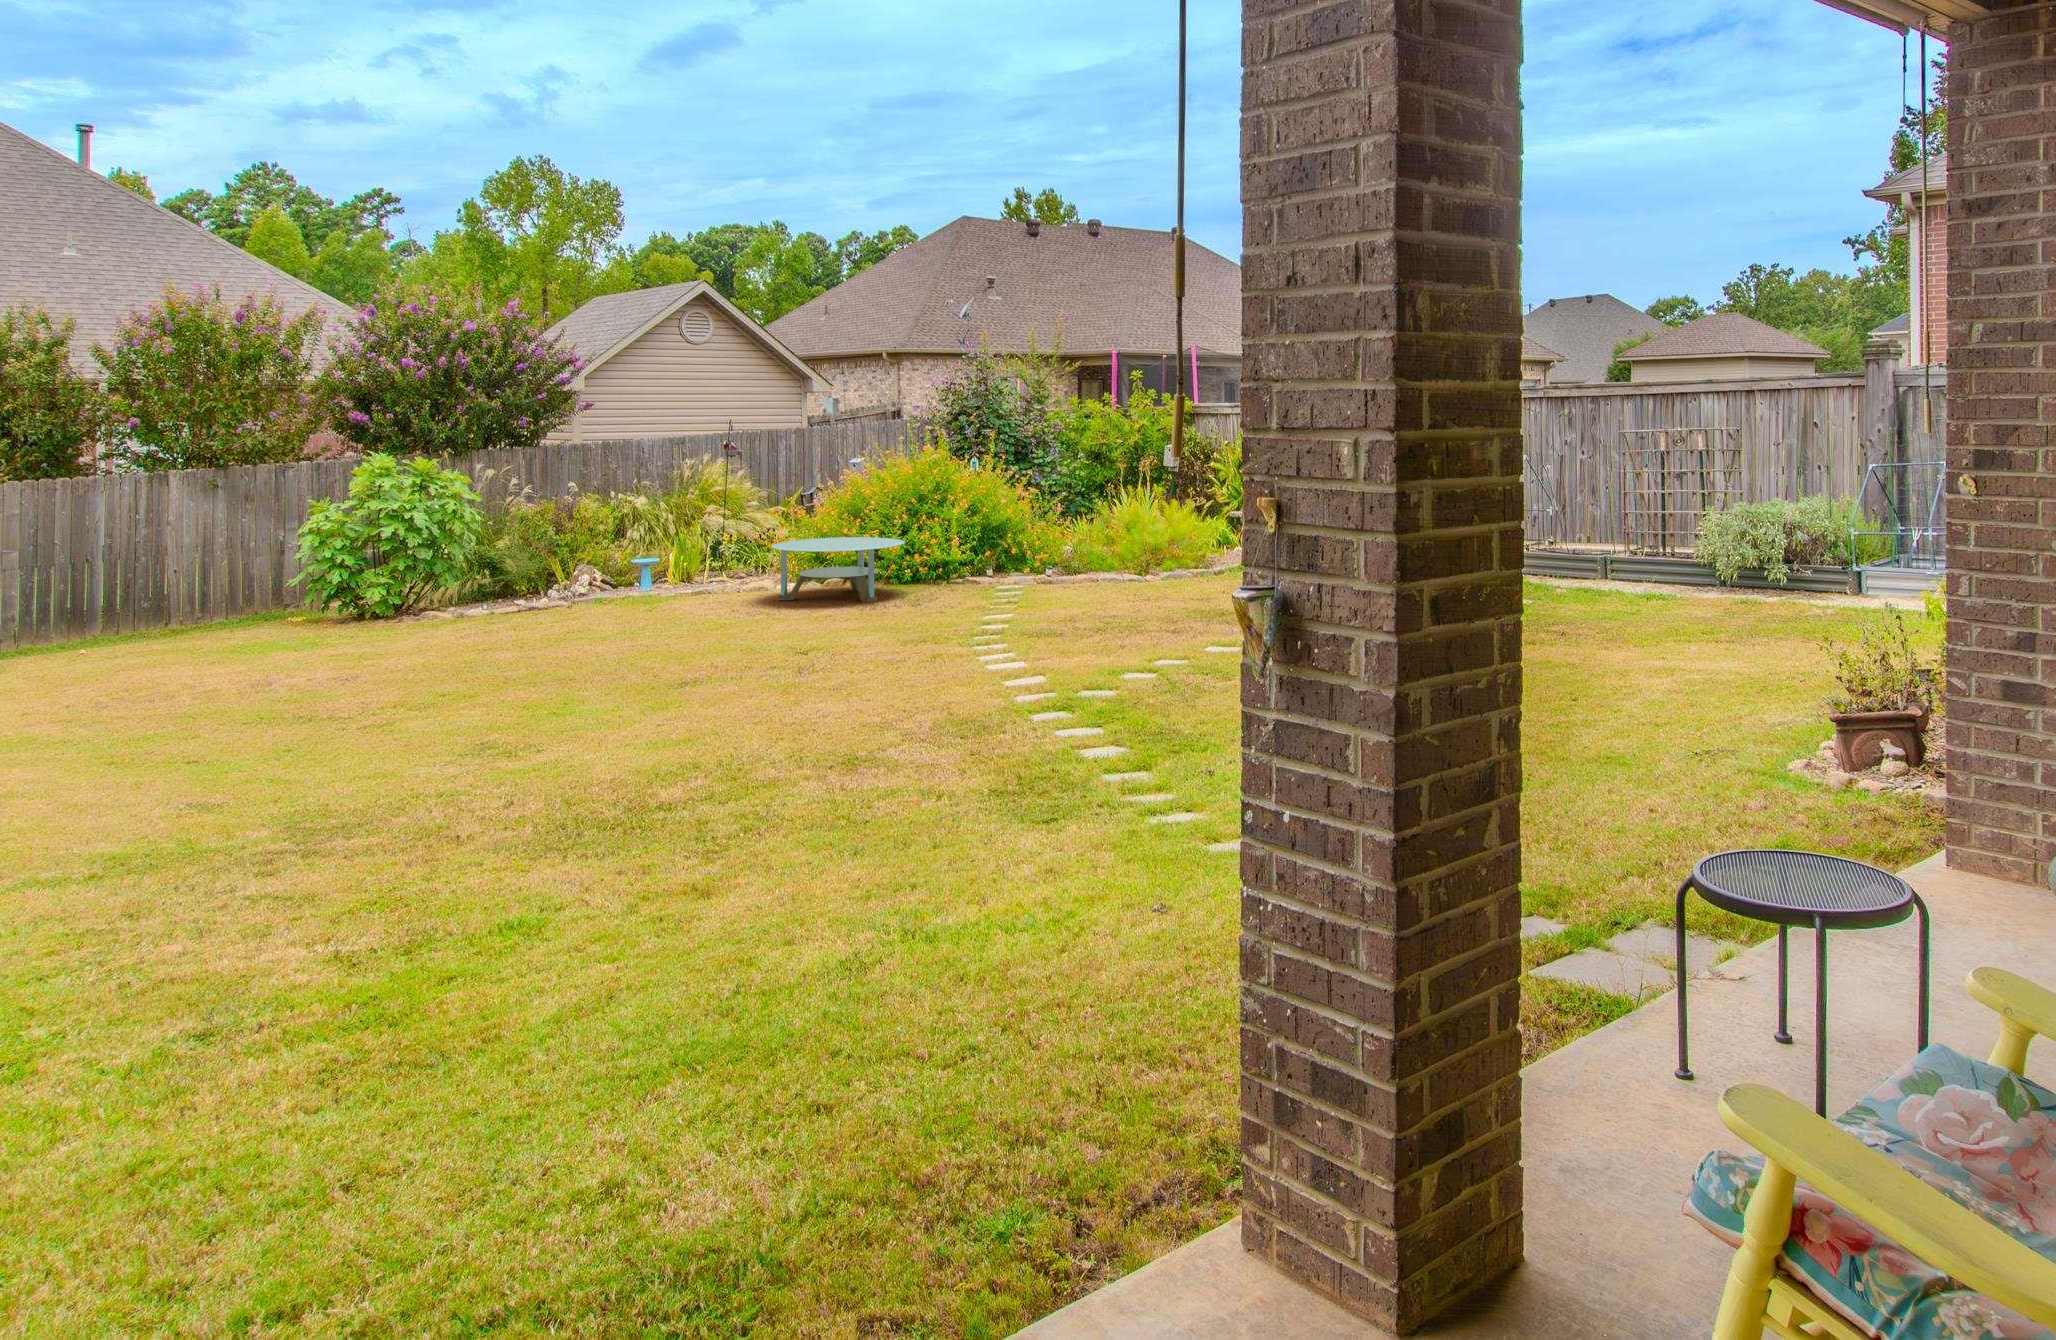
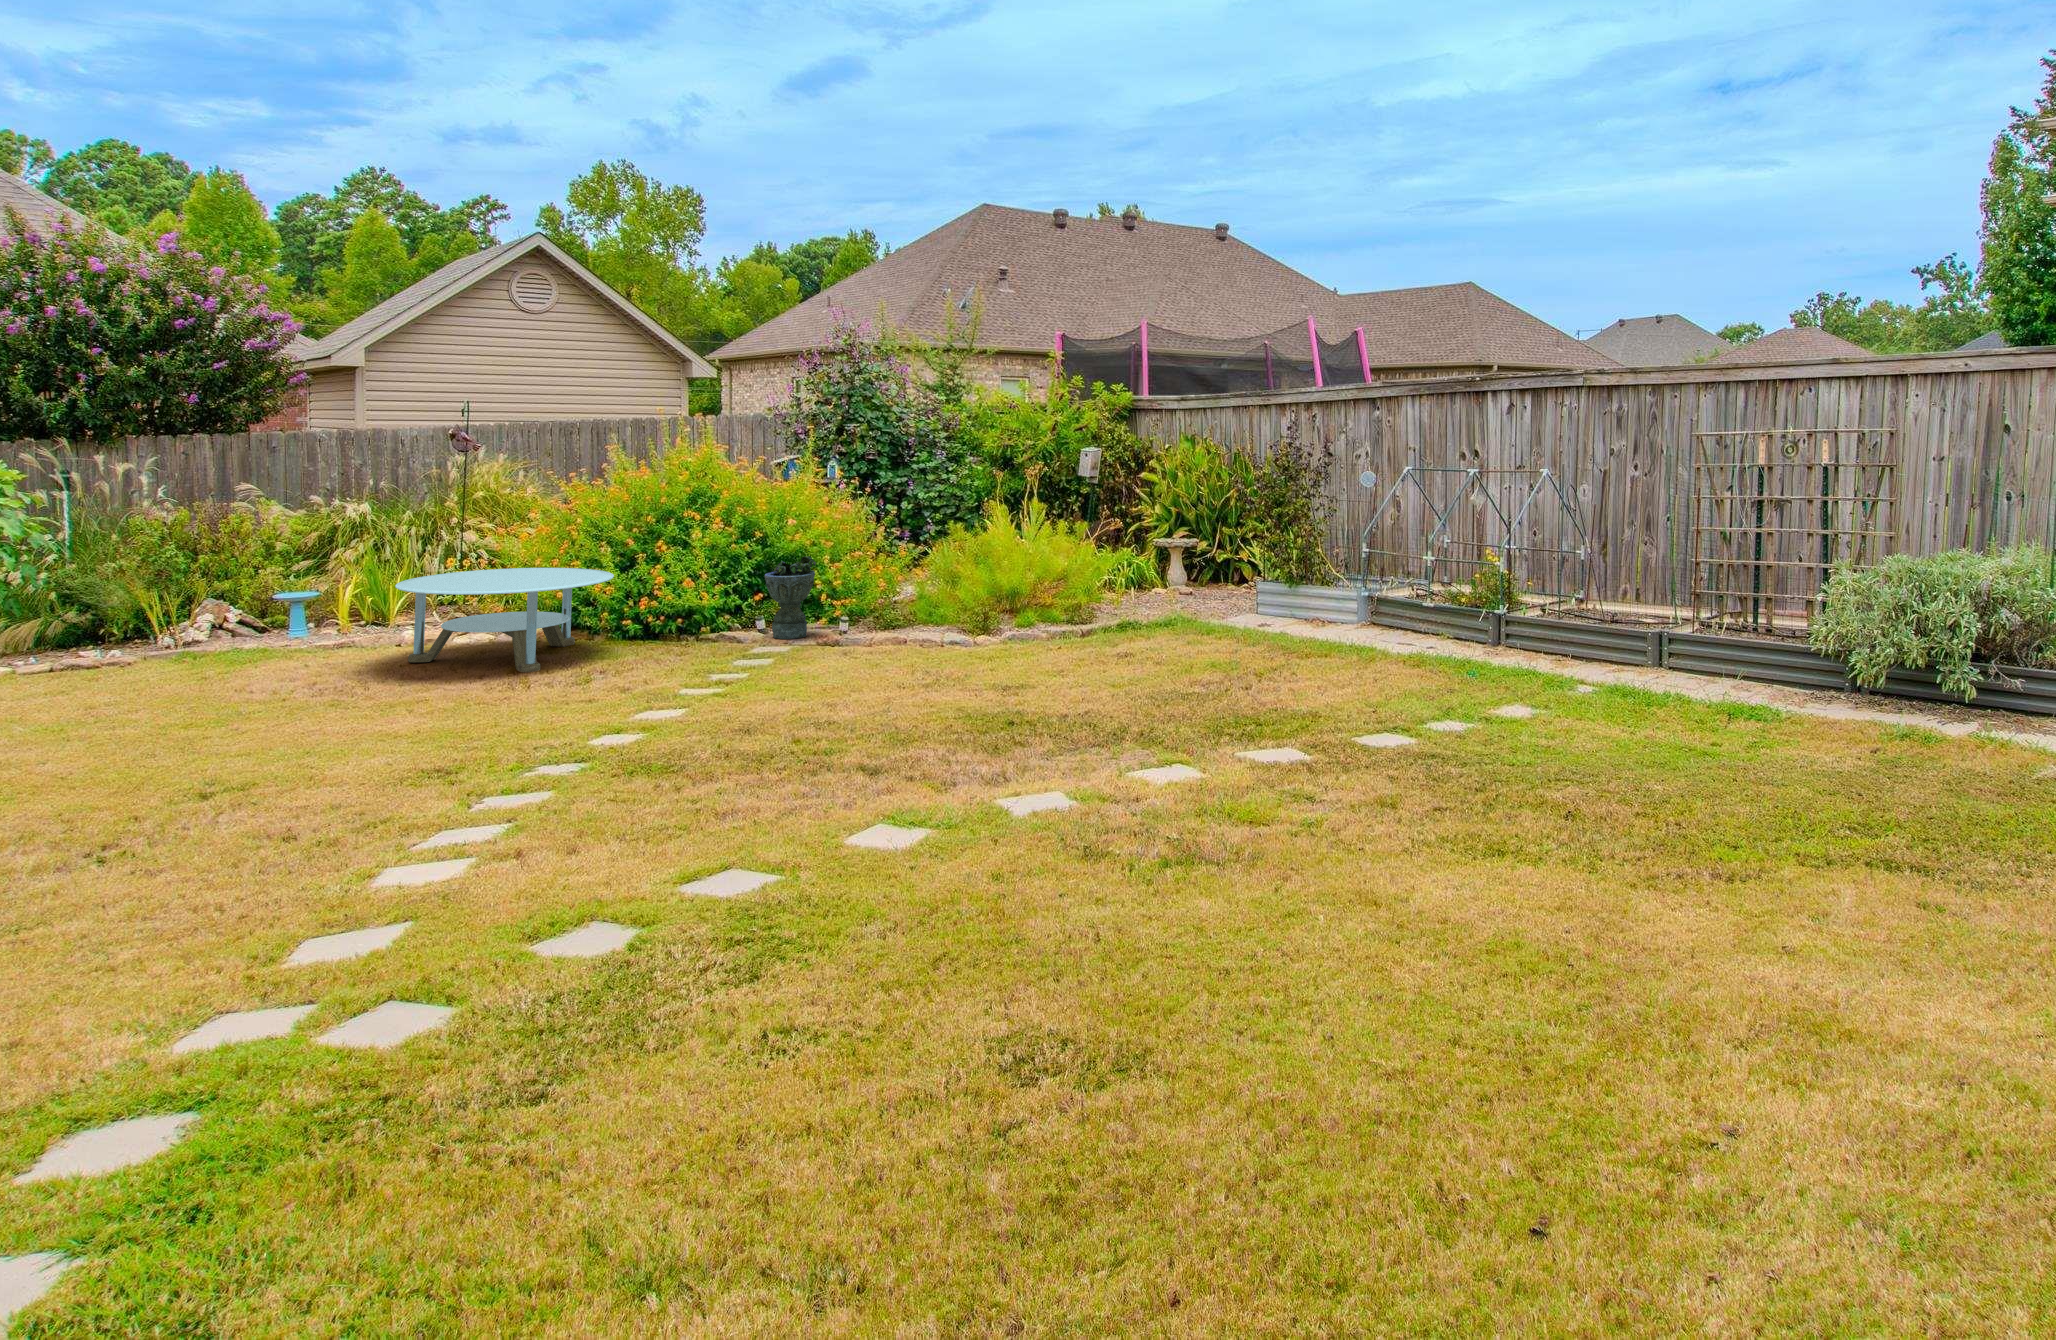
planter: none [991,524,1024,582] -> present [764,556,816,639]

